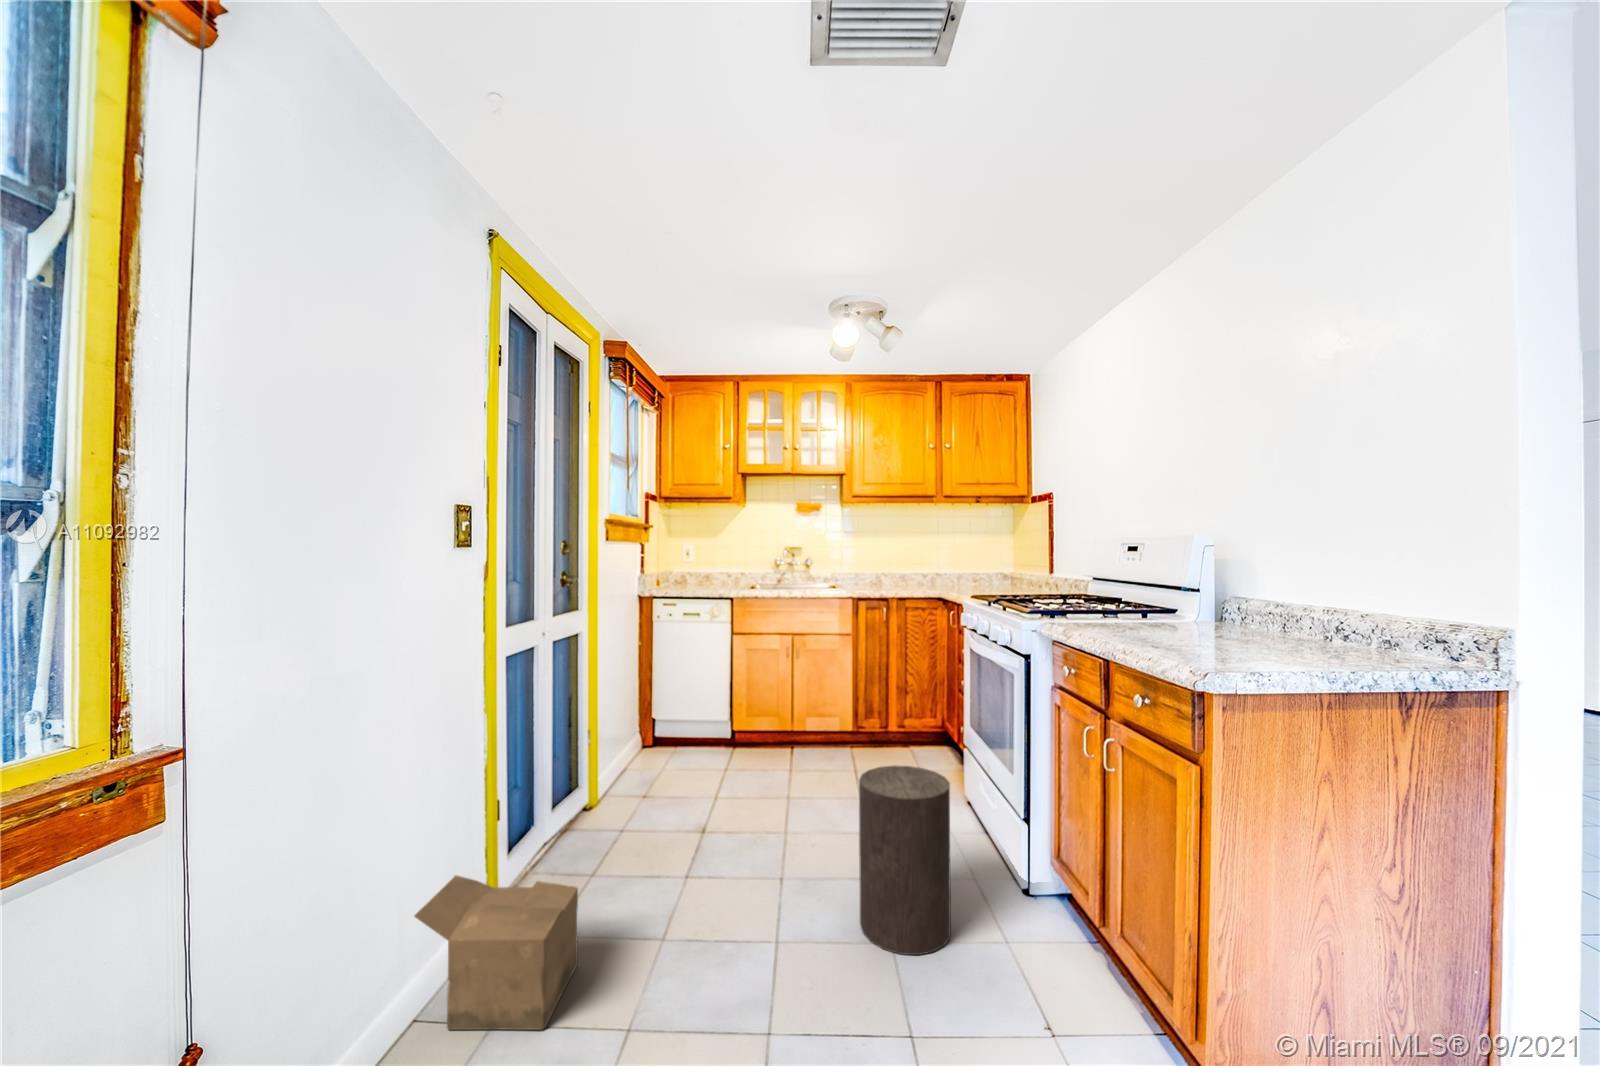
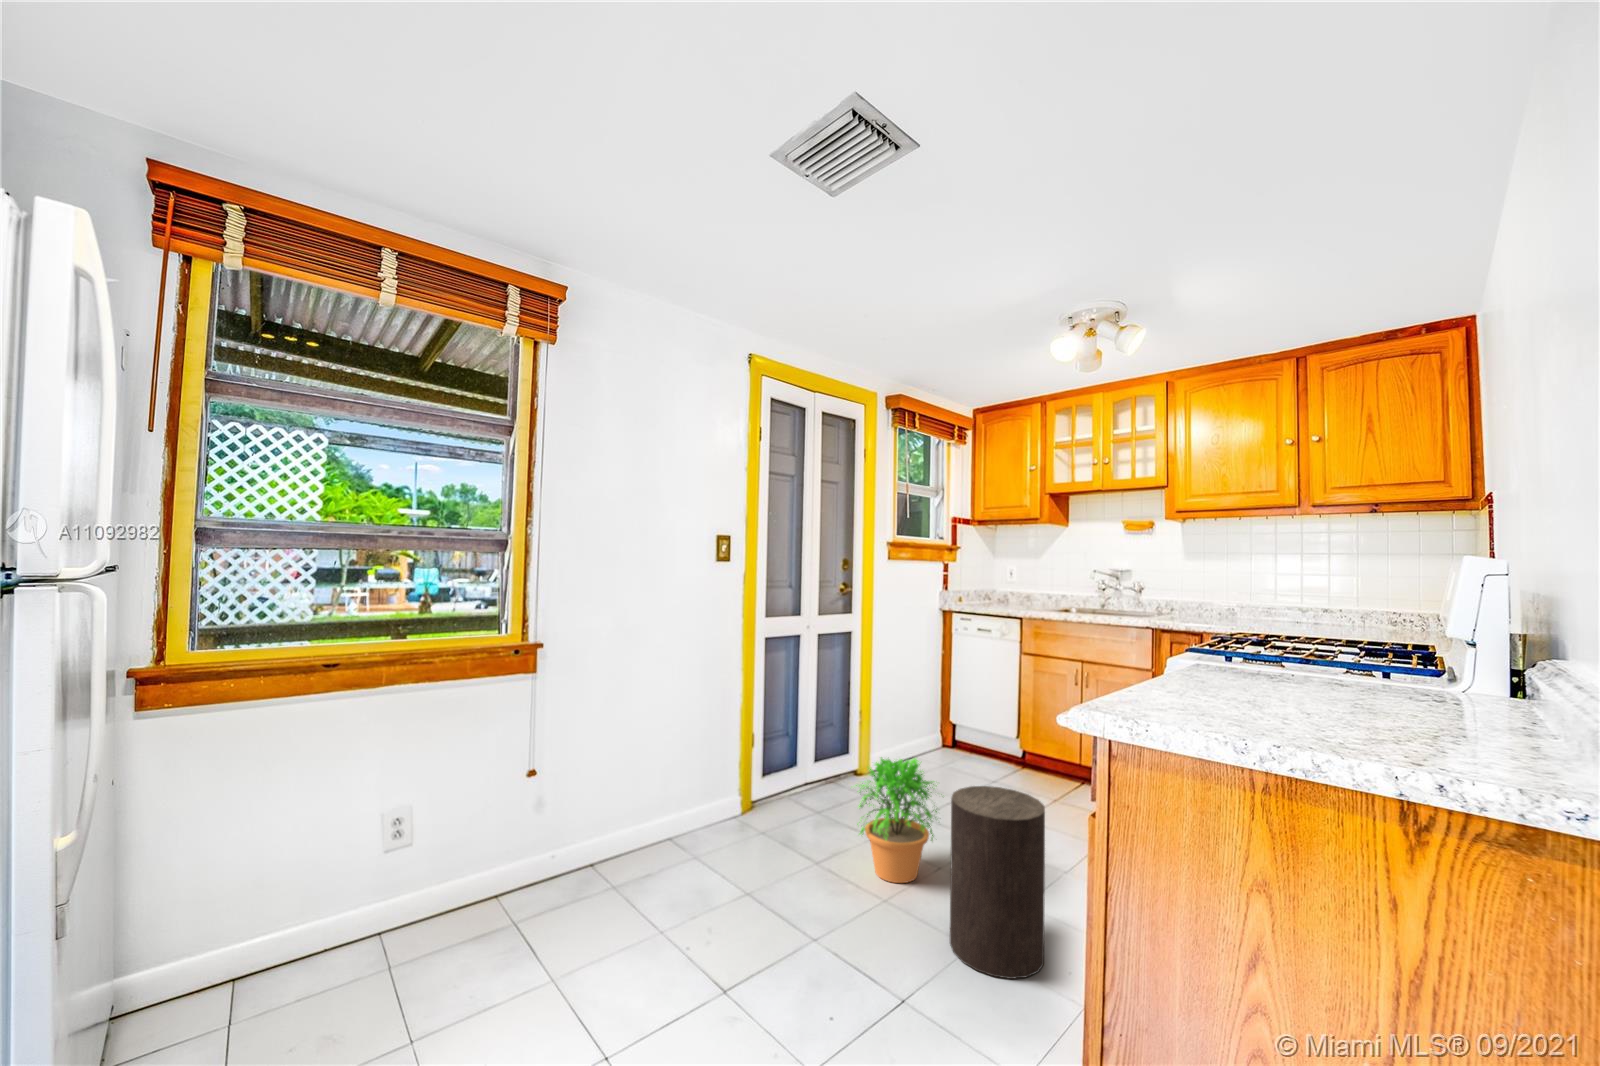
potted plant: none [699,760,804,911] -> present [856,757,937,883]
cardboard box: present [414,875,578,1030] -> none [656,772,751,878]

